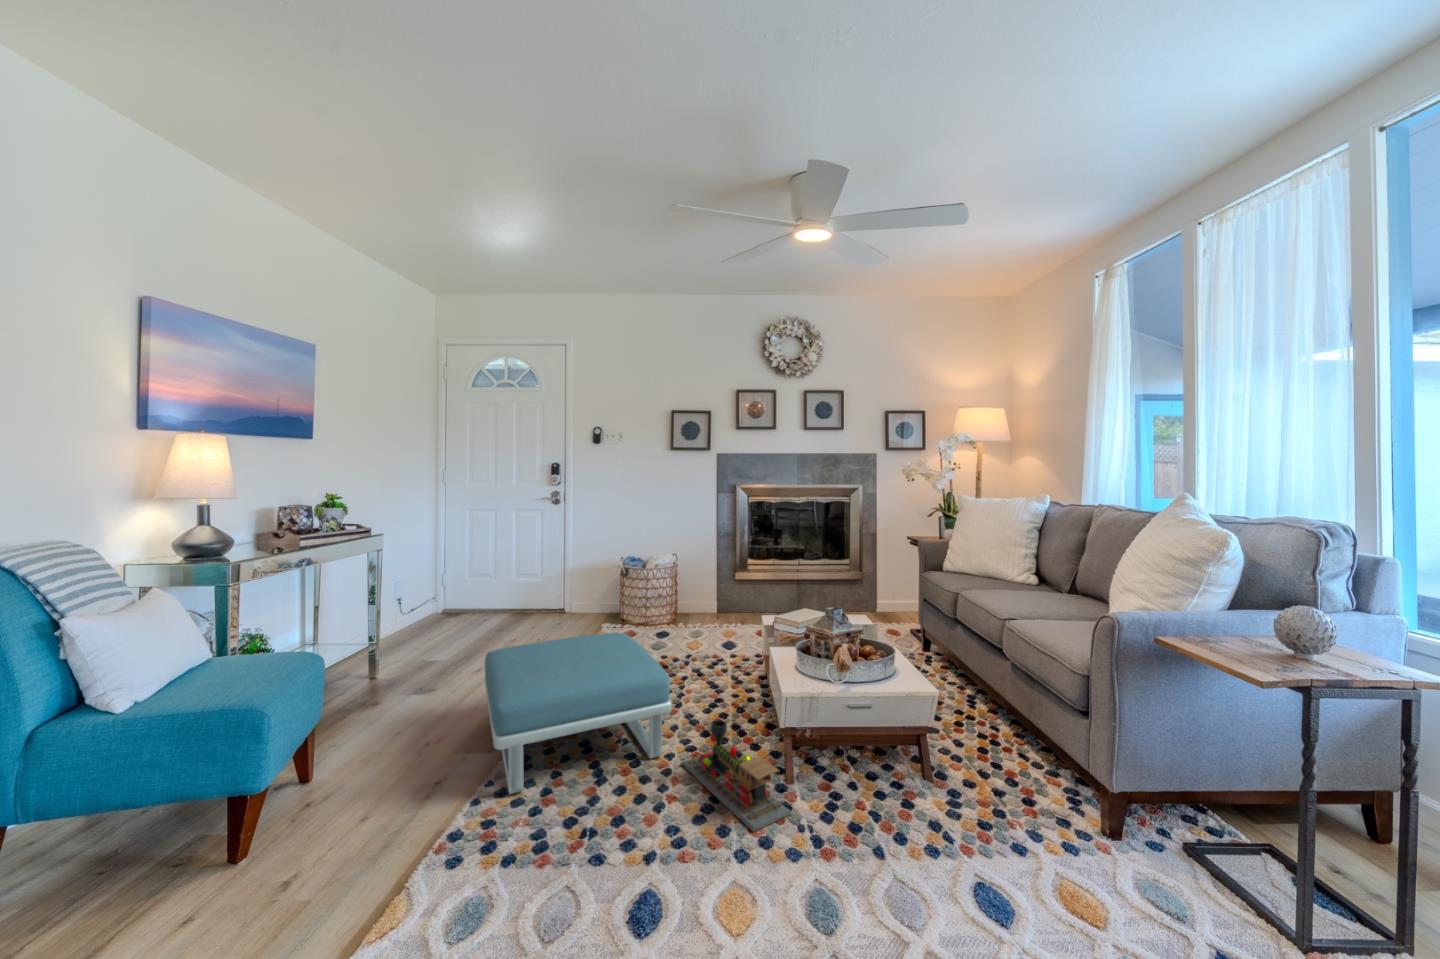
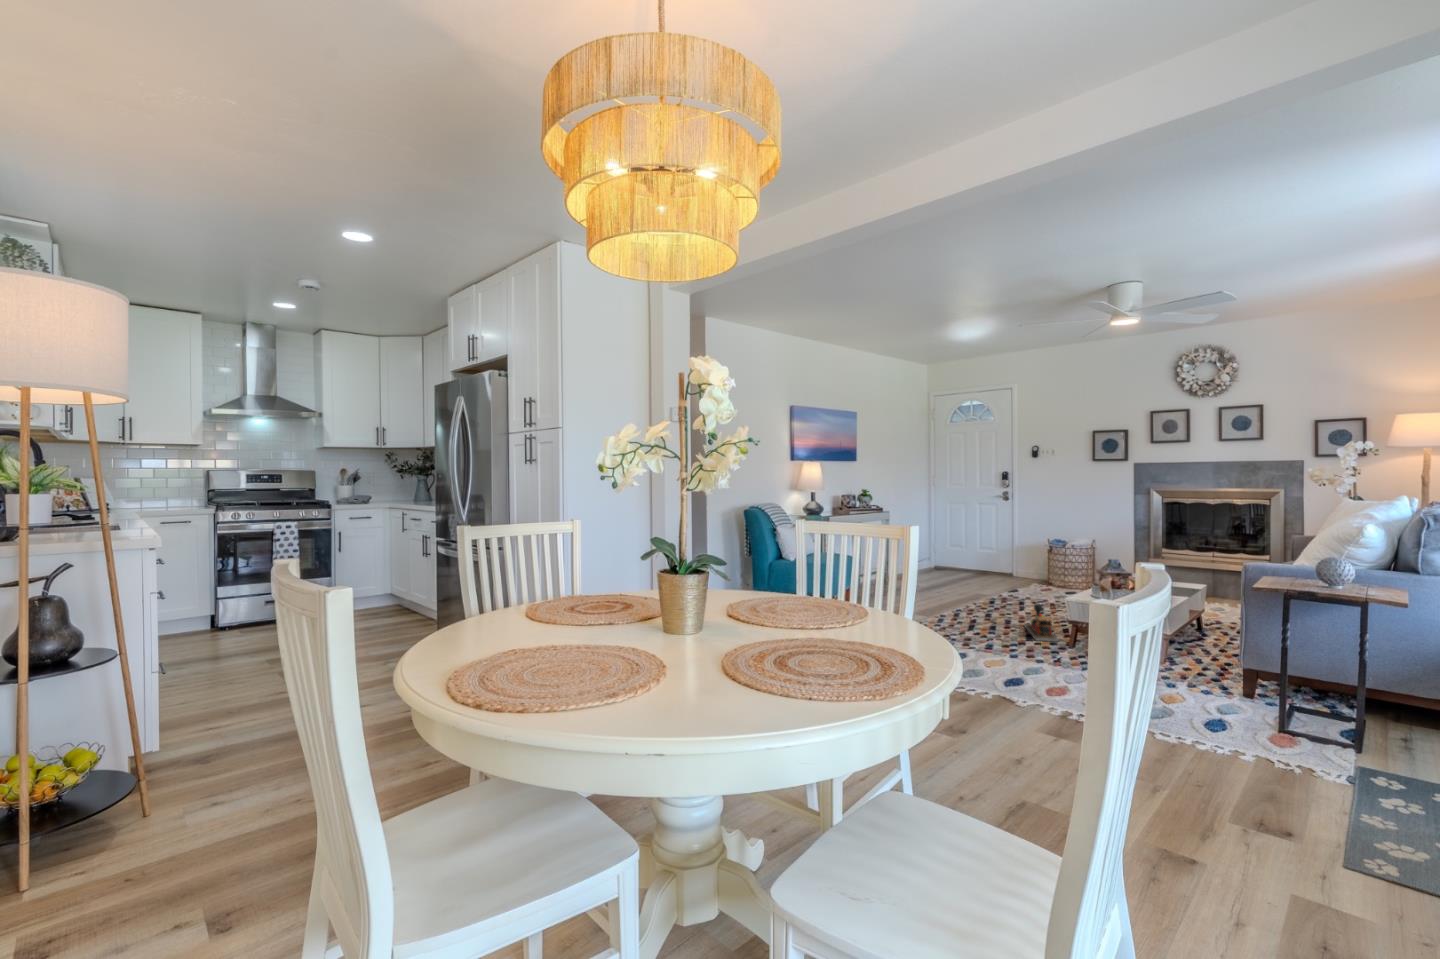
footstool: present [485,633,672,794] -> none [937,568,1022,623]

